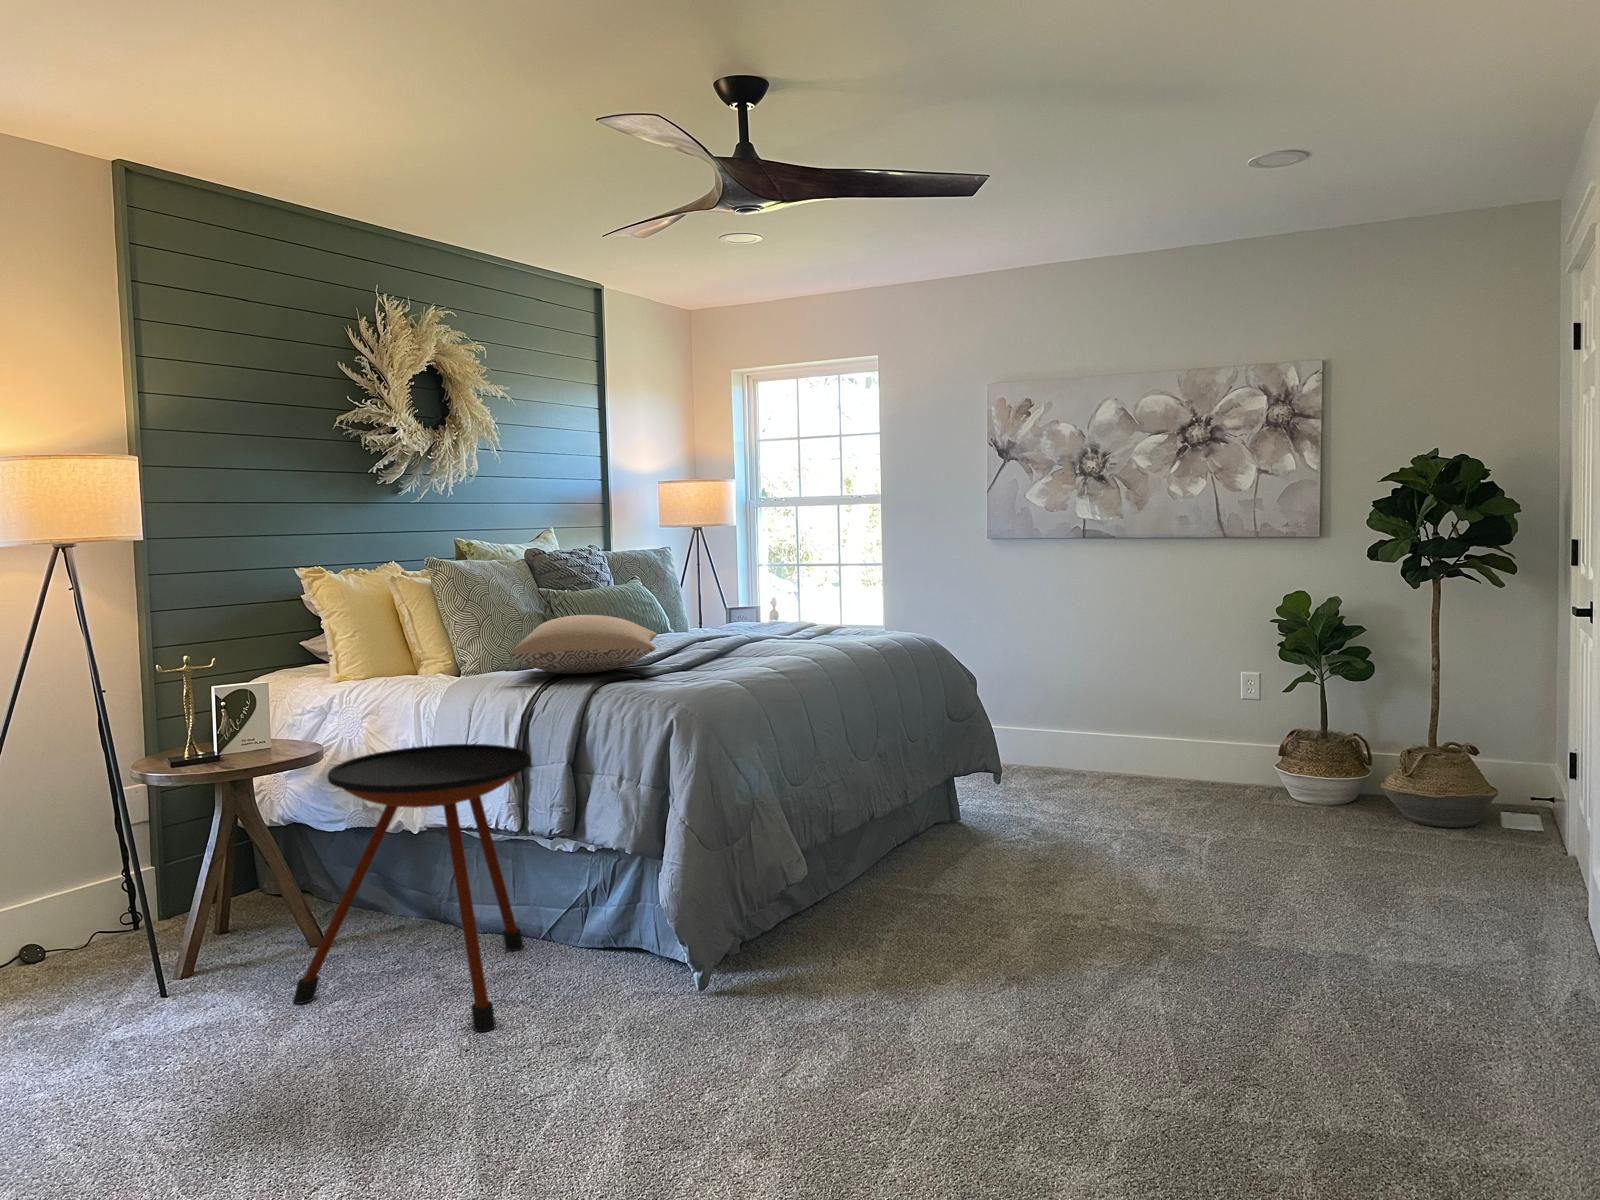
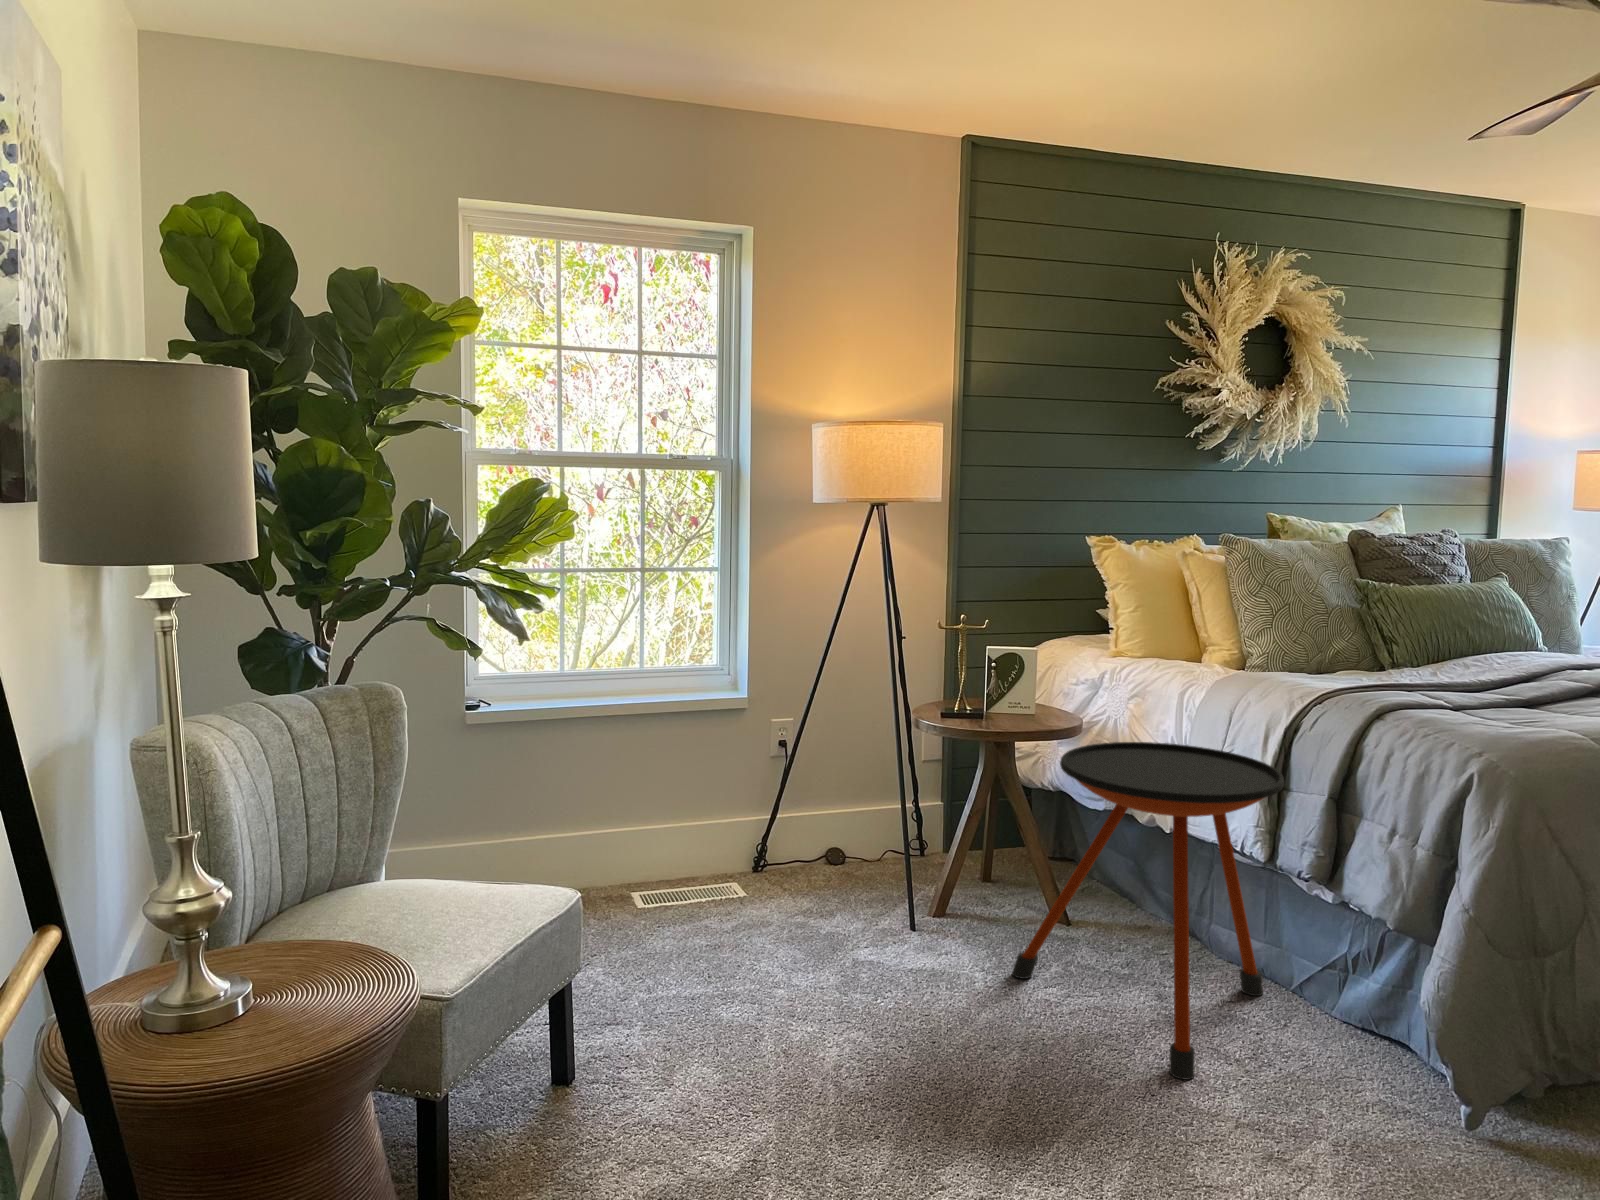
pillow: present [511,615,657,674] -> none [1283,621,1497,692]

